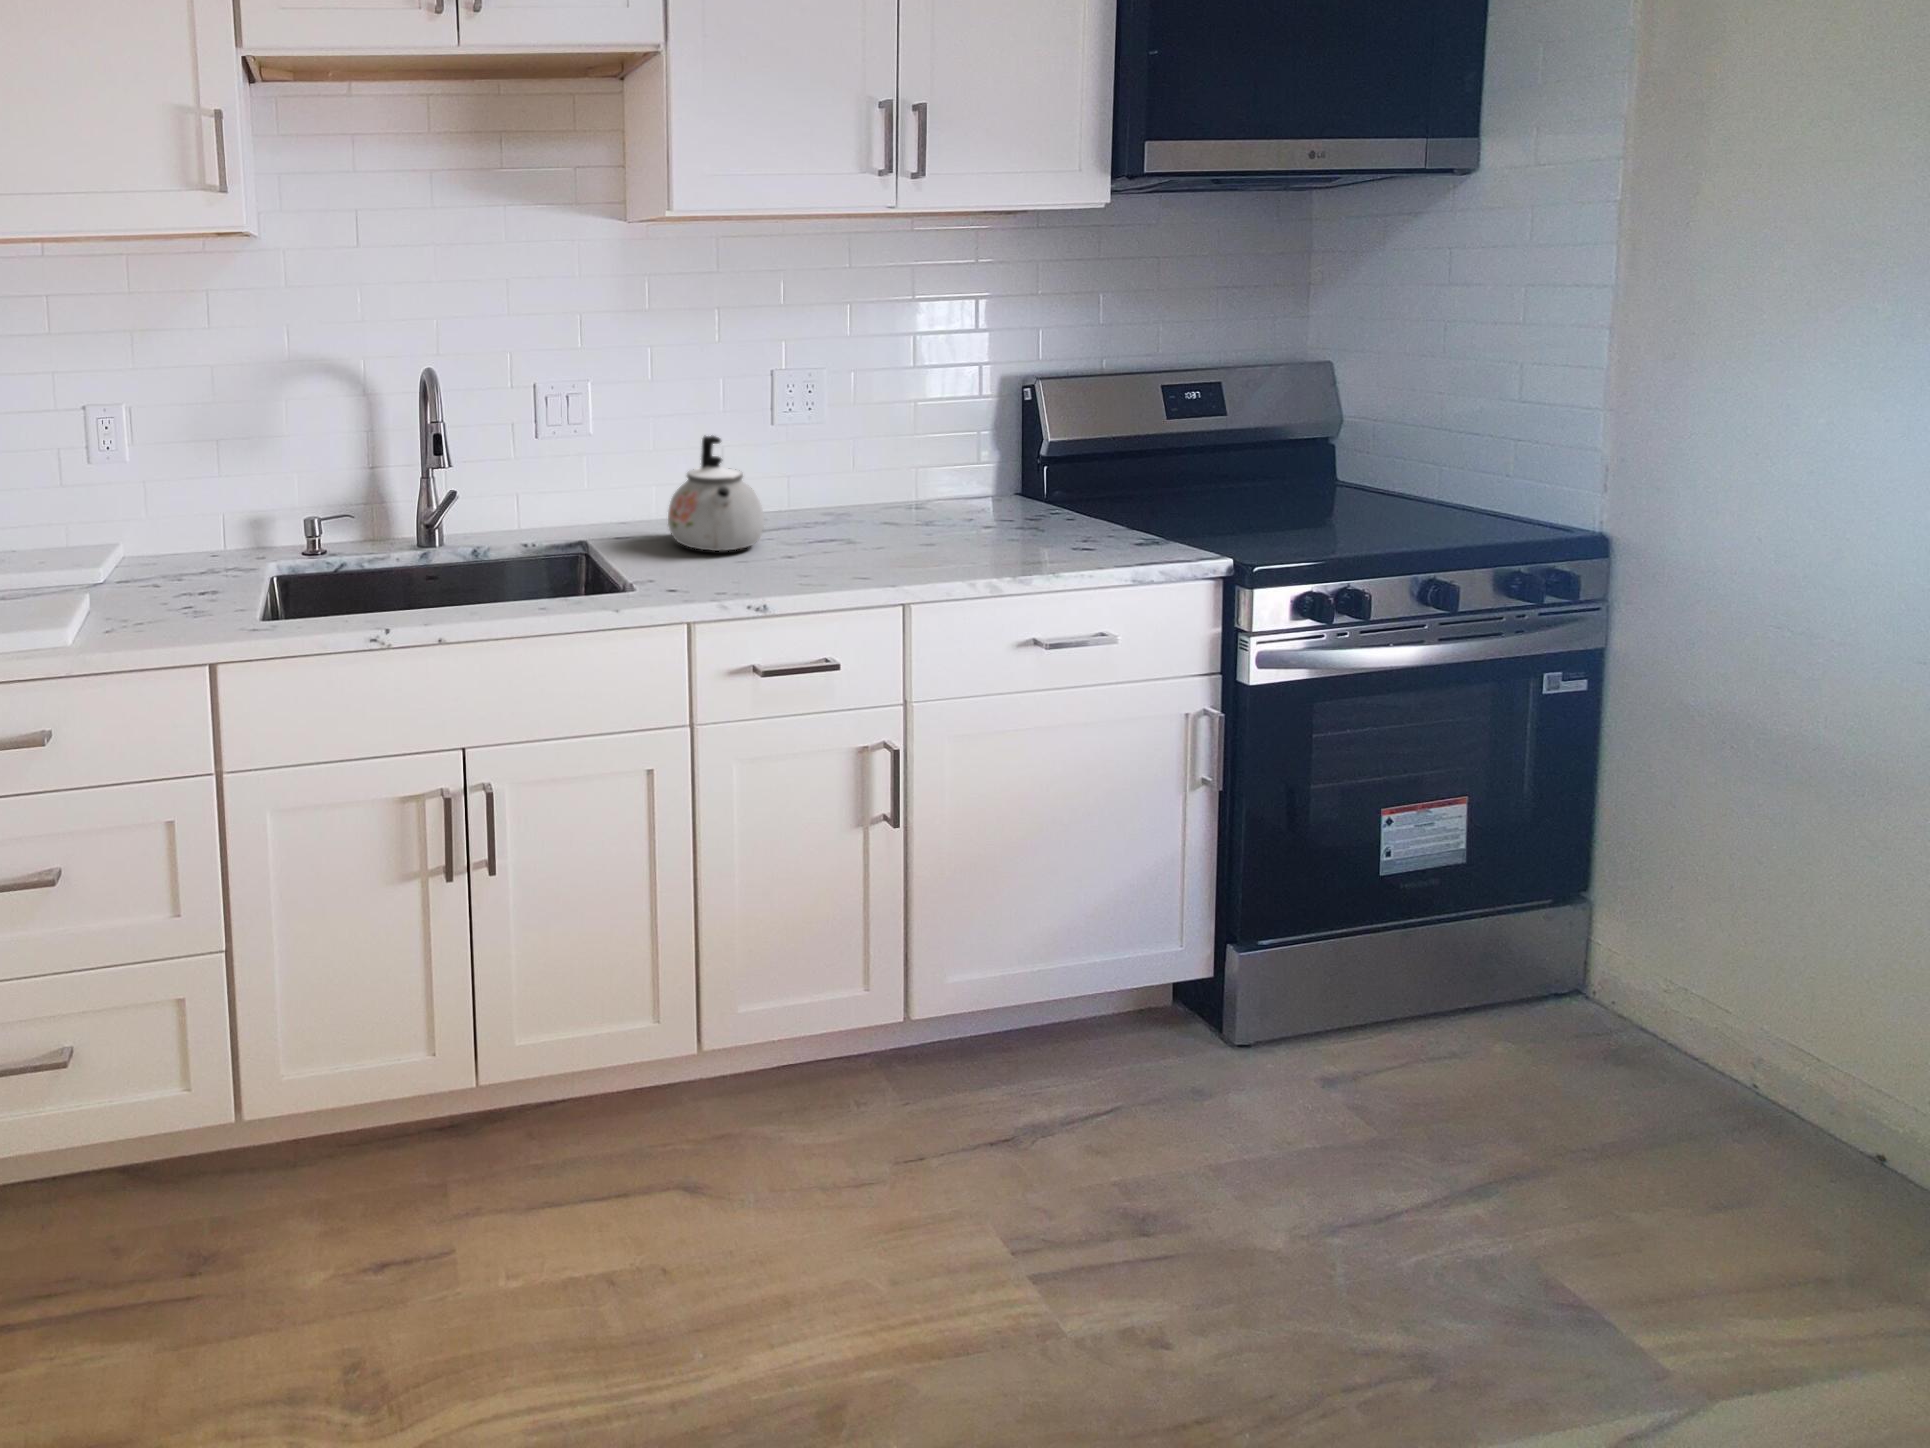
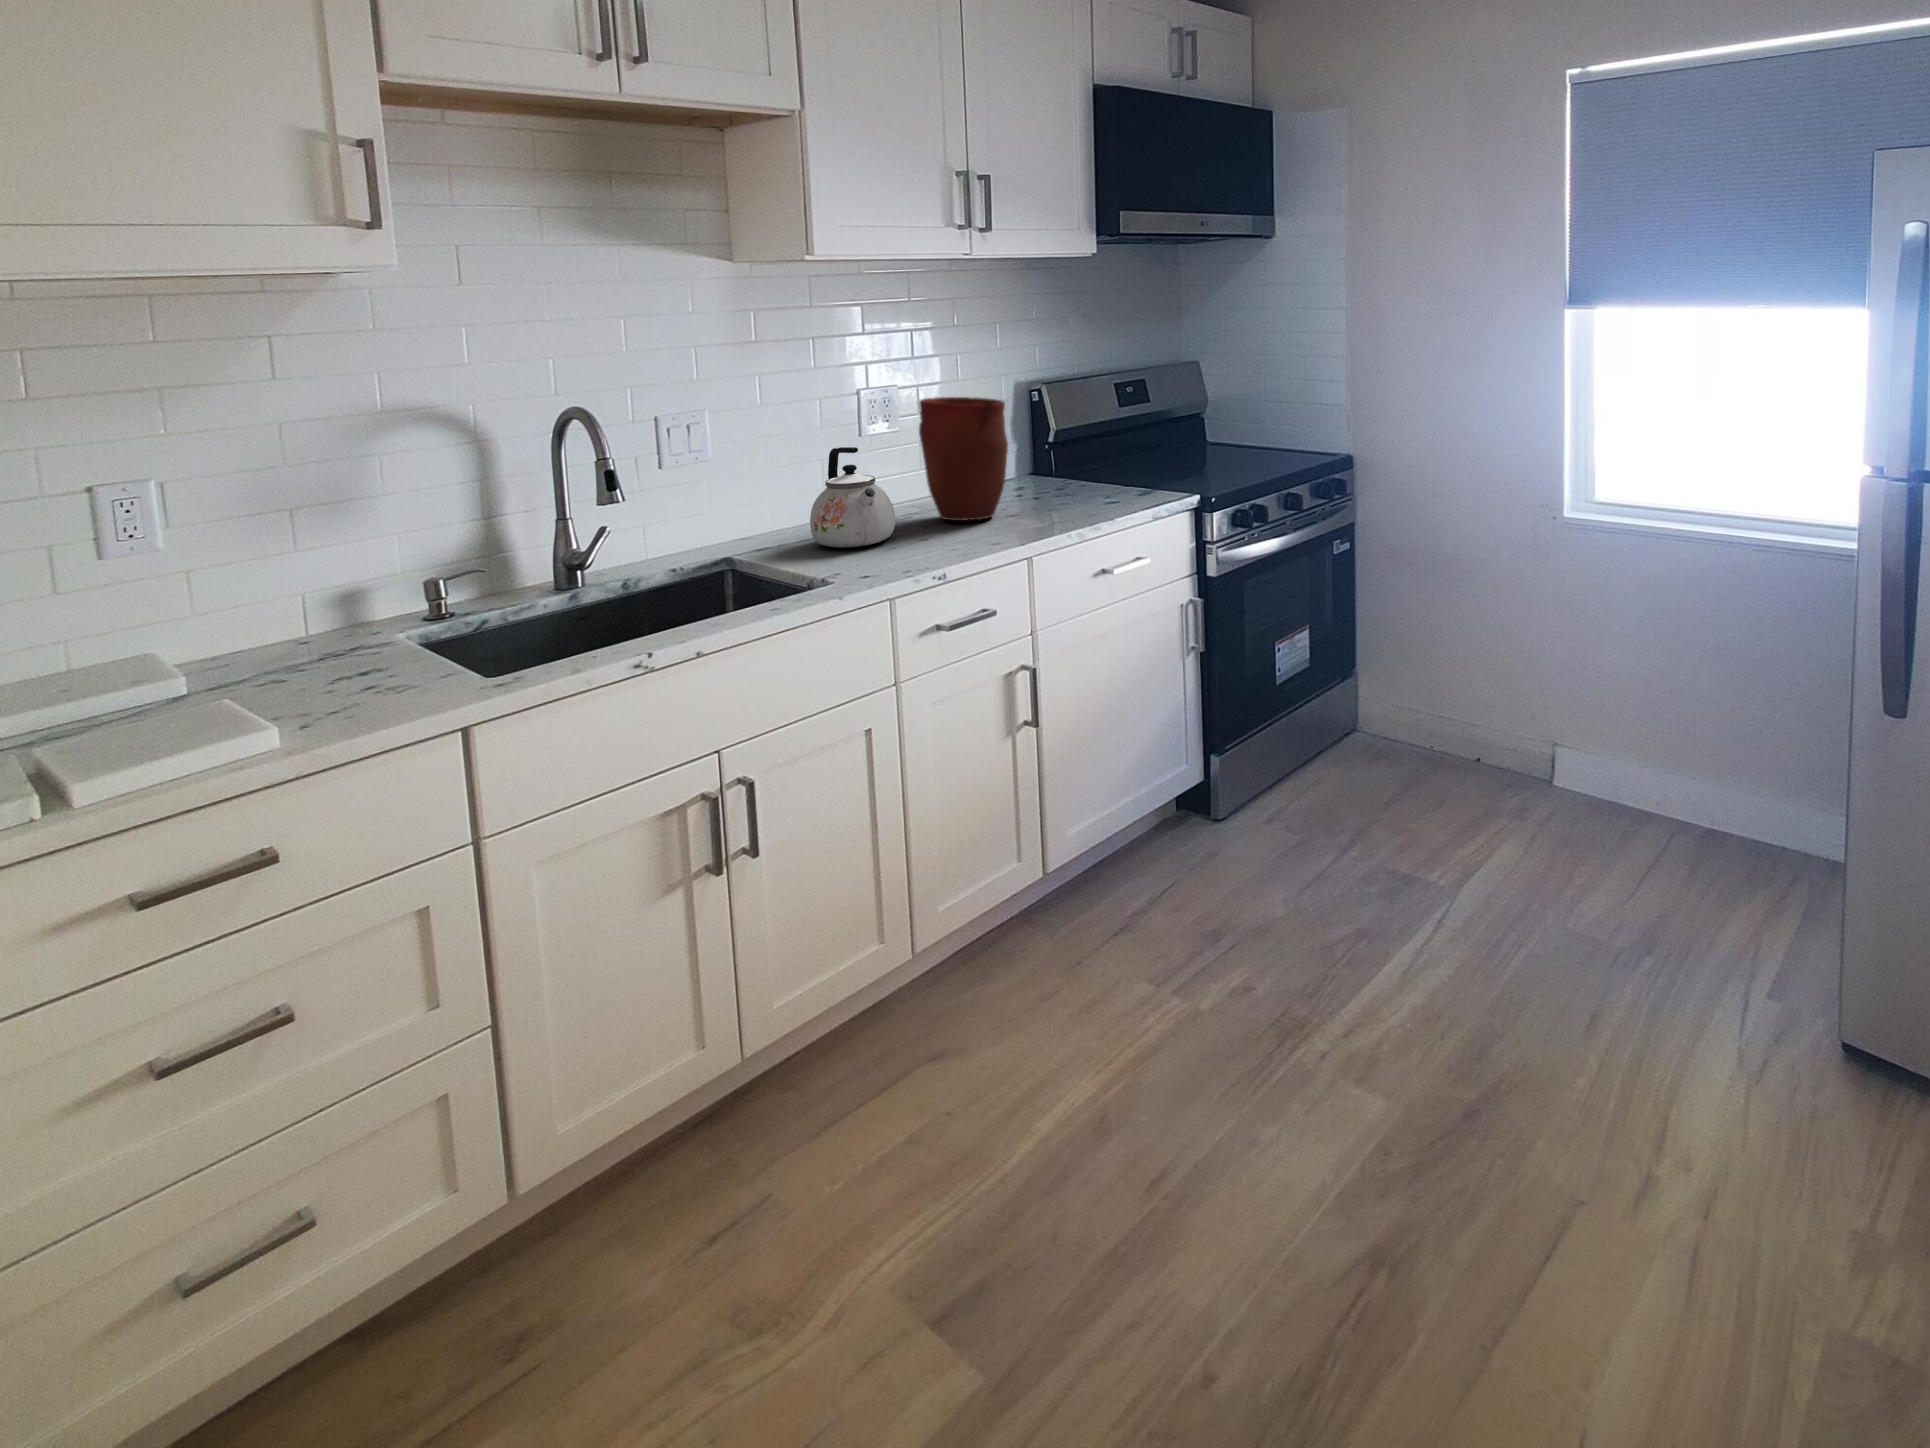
vase: none [817,387,931,542] -> present [919,397,1008,521]

